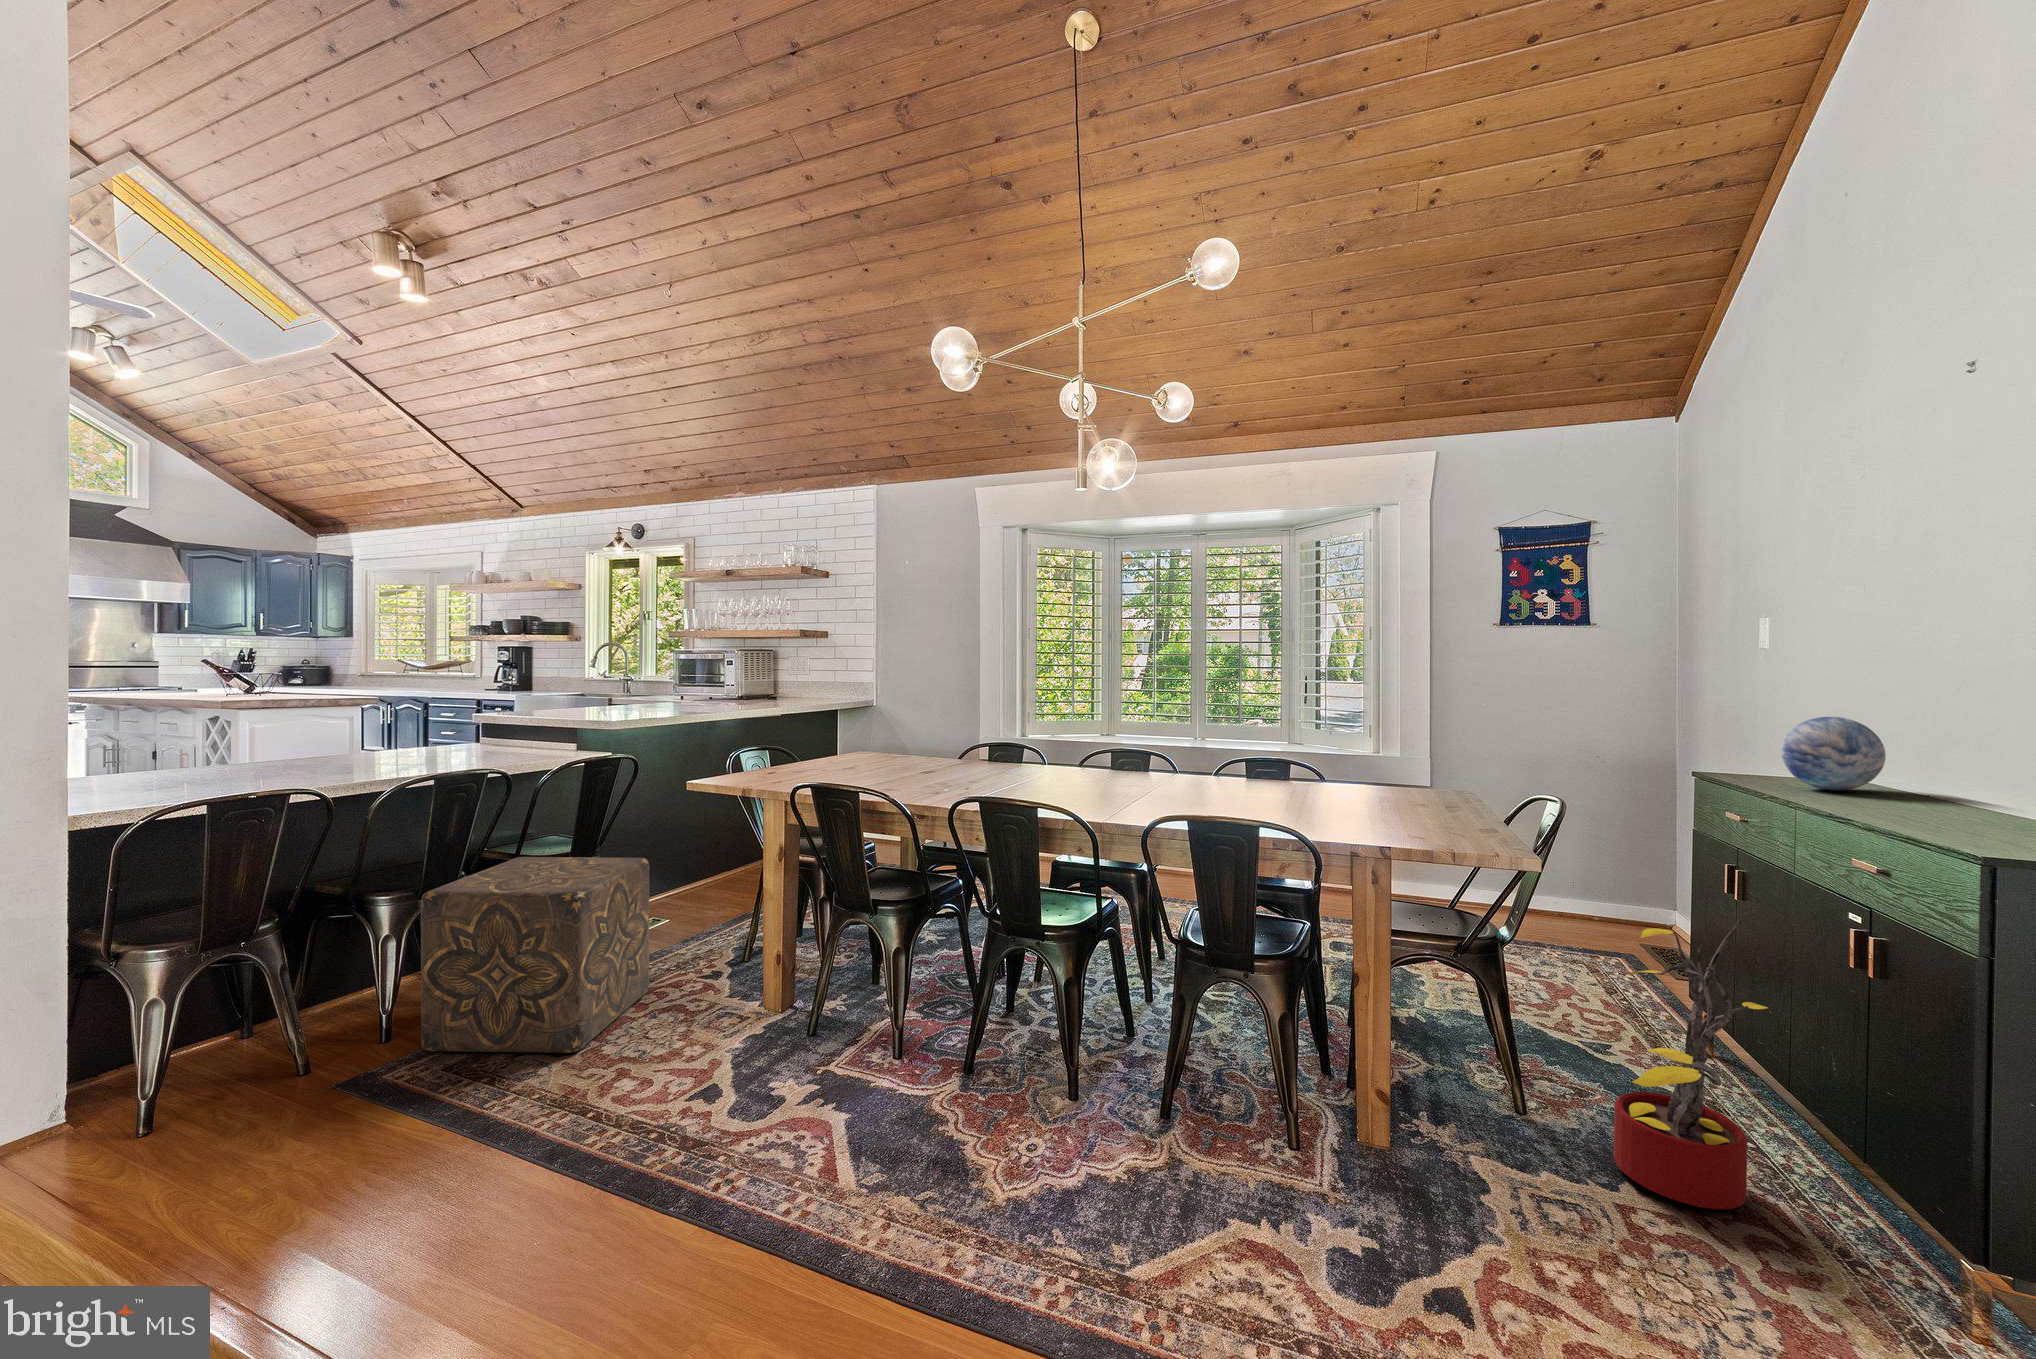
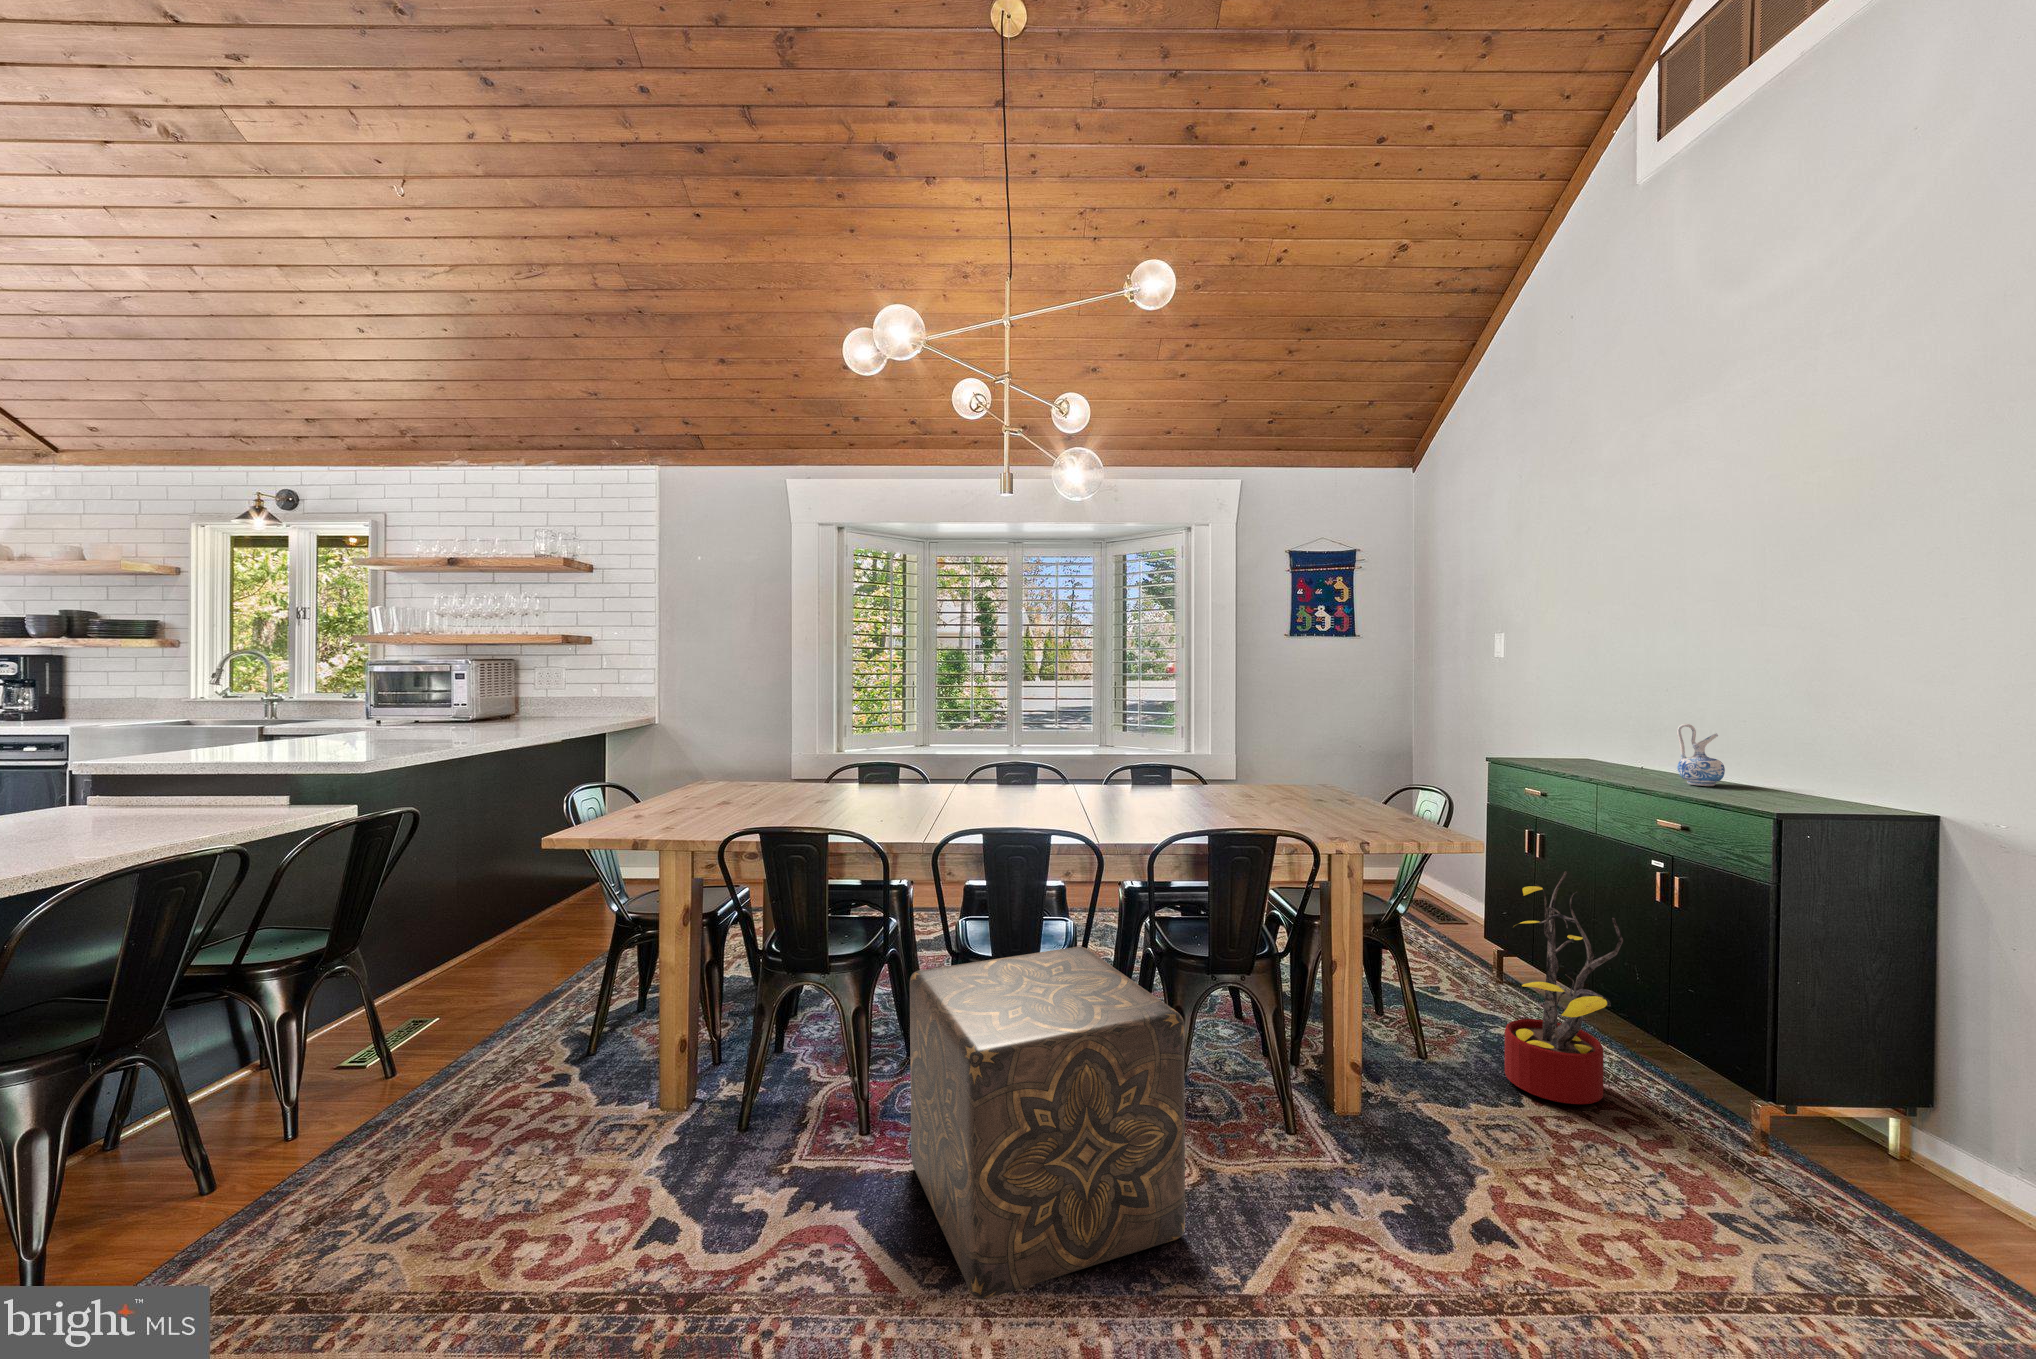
decorative orb: present [1781,717,1886,790] -> none [1559,709,1628,765]
ceramic pitcher: none [1901,736,1975,822] -> present [1677,724,1725,786]
ottoman: present [421,857,649,1053] -> present [910,947,1185,1300]

